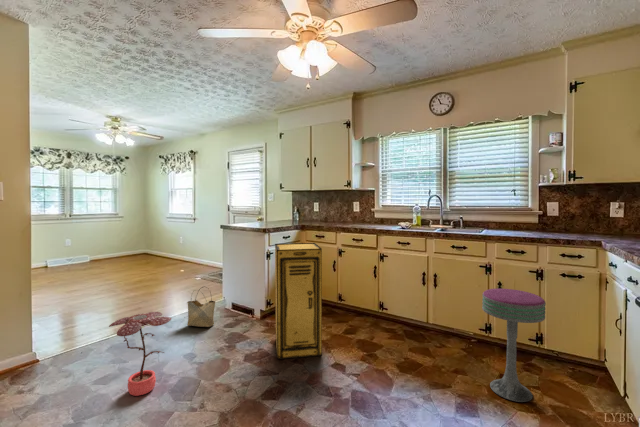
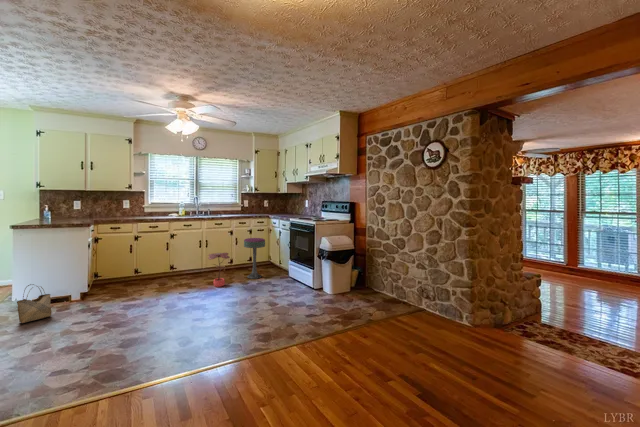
storage cabinet: present [275,243,322,359] -> none [126,230,171,304]
potted plant: present [109,312,172,396] -> present [208,253,230,287]

